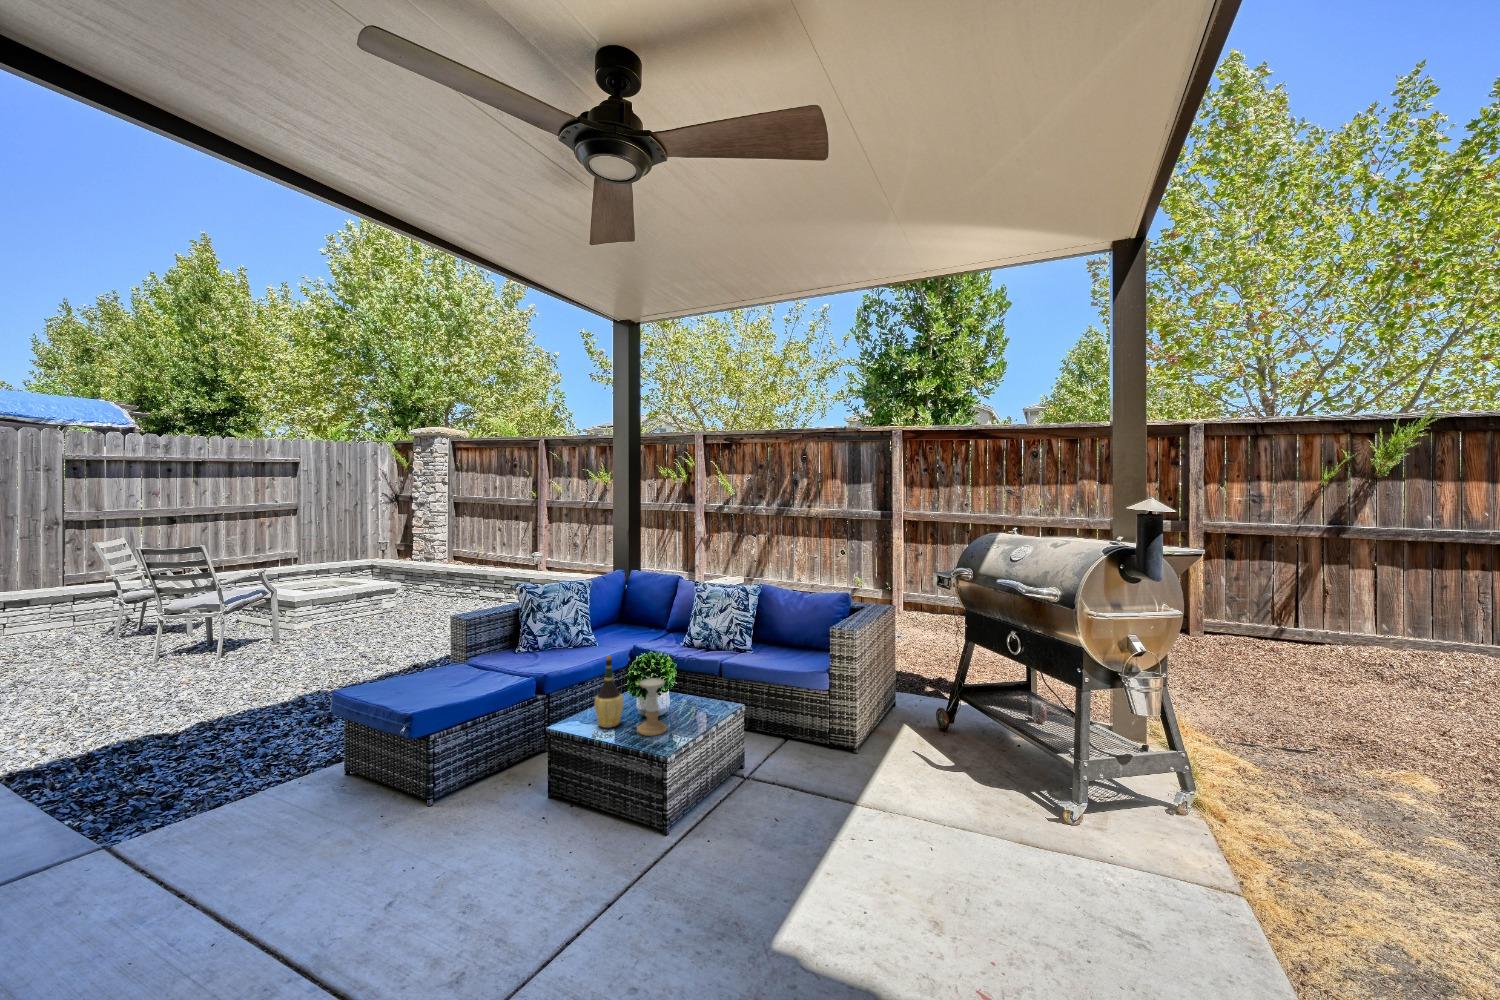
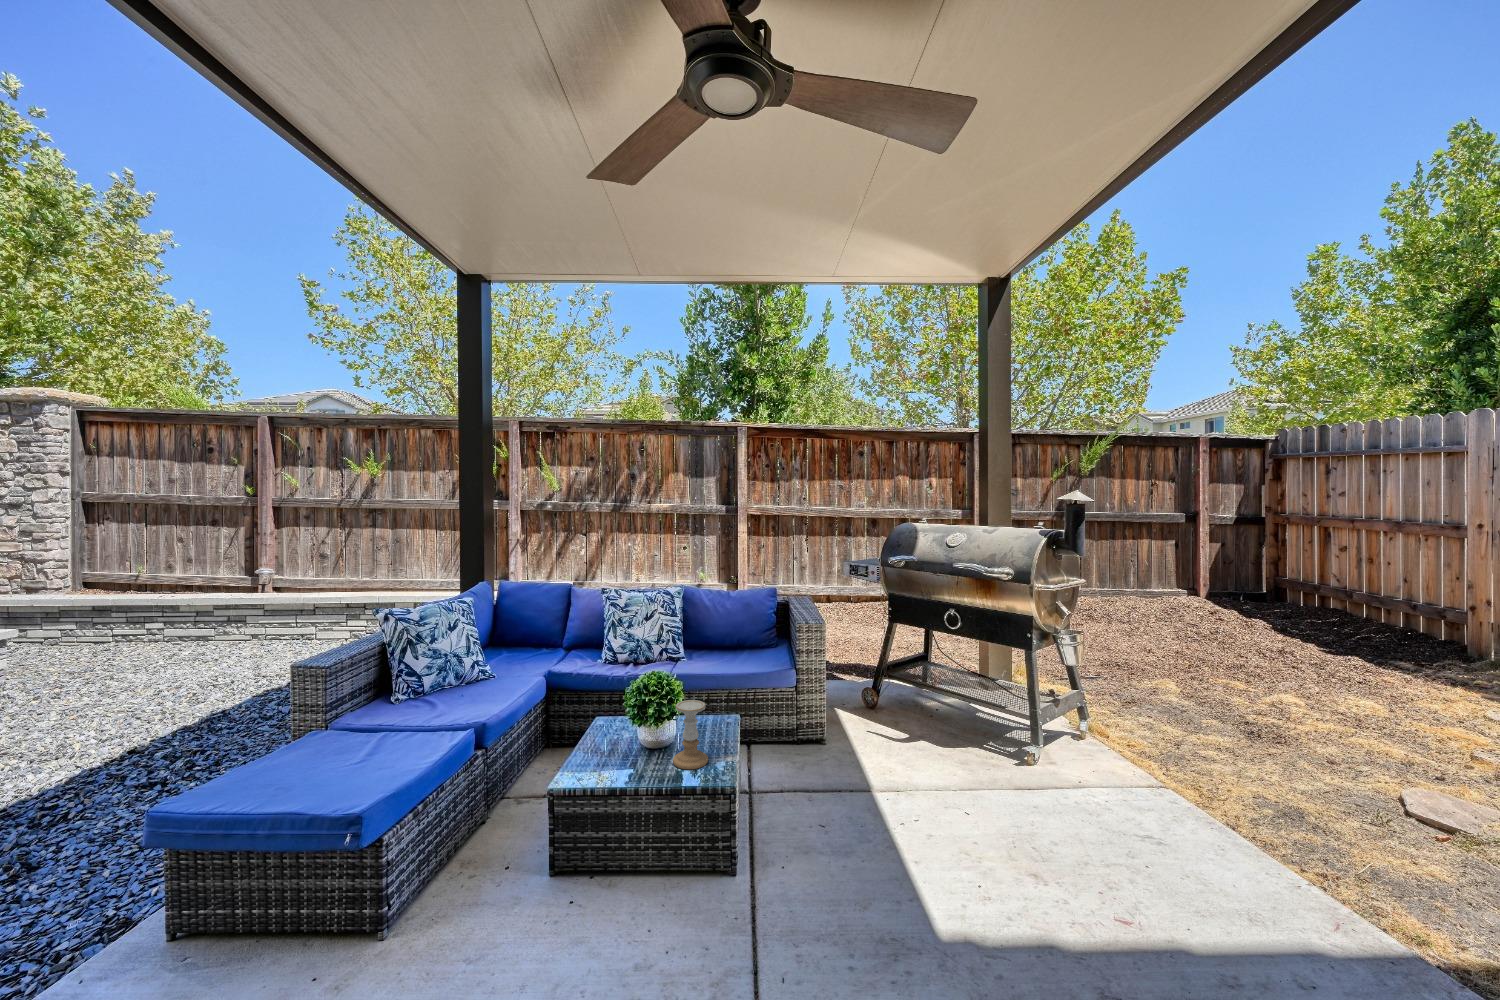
wine bottle: present [594,655,624,728] -> none [612,681,648,771]

